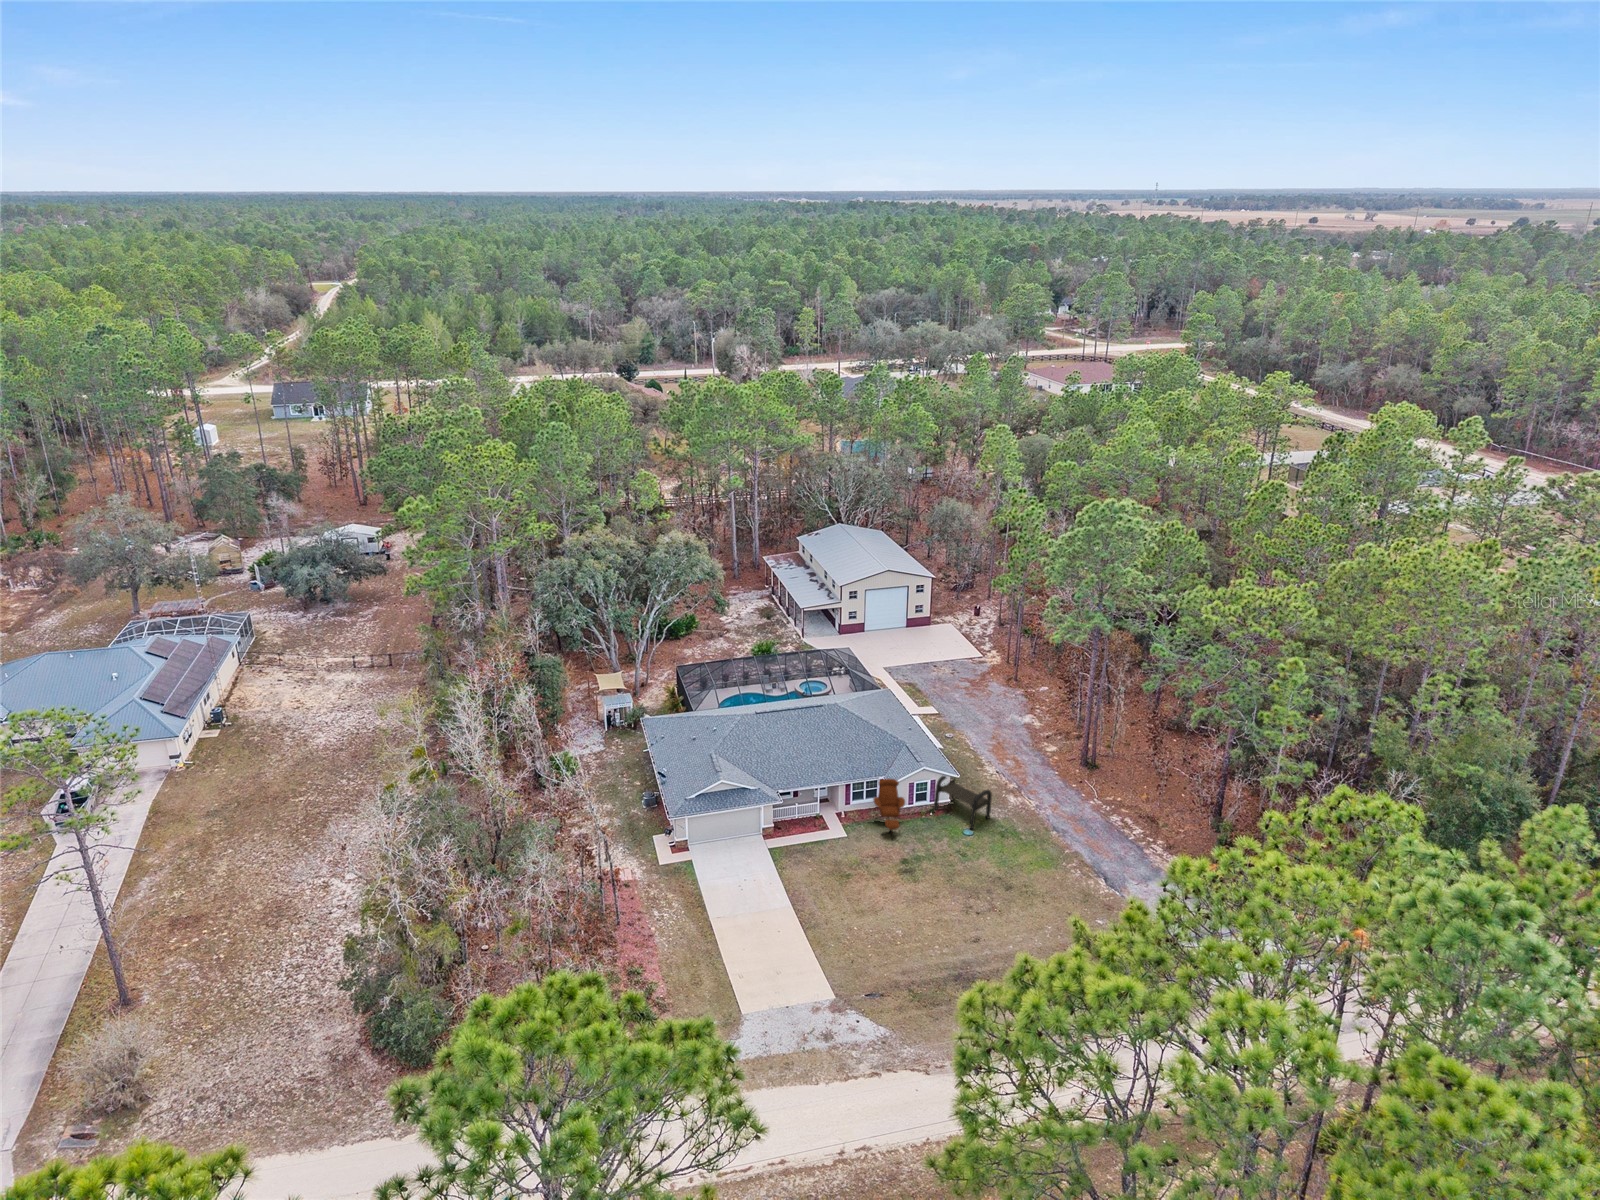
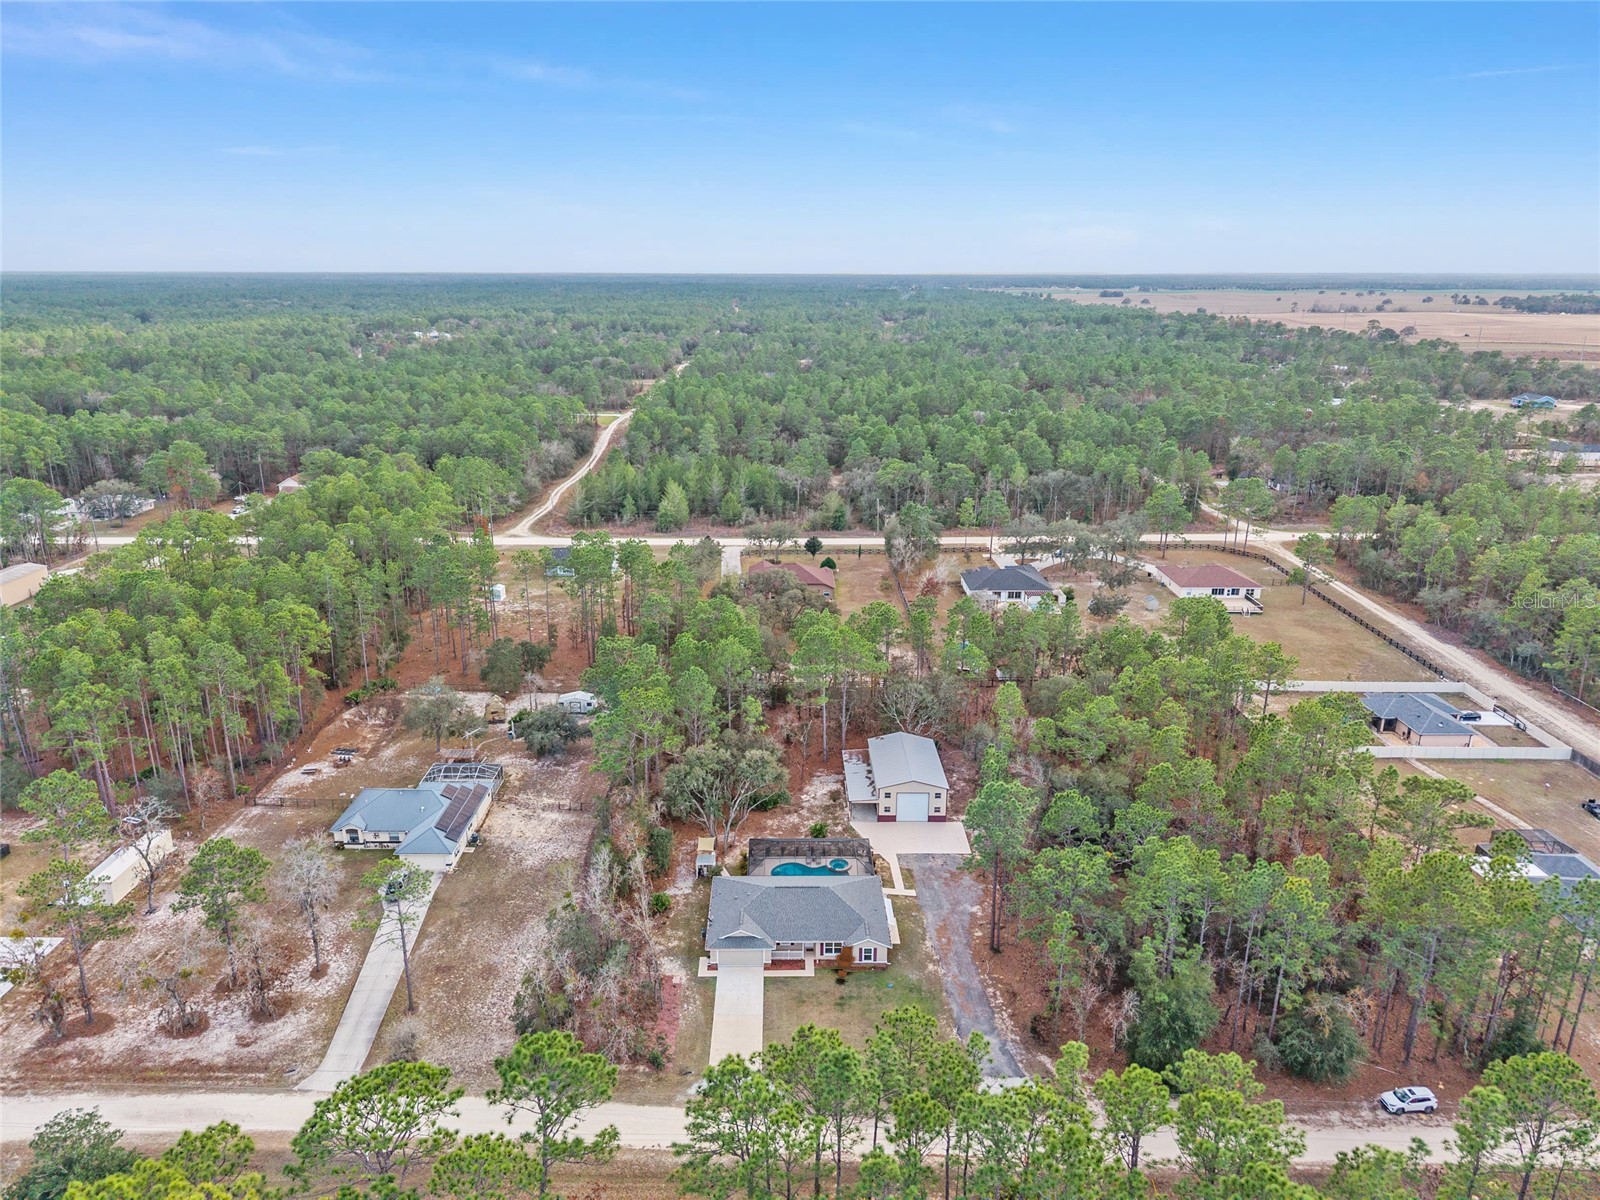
bench: present [933,776,992,829] -> none [878,944,912,986]

